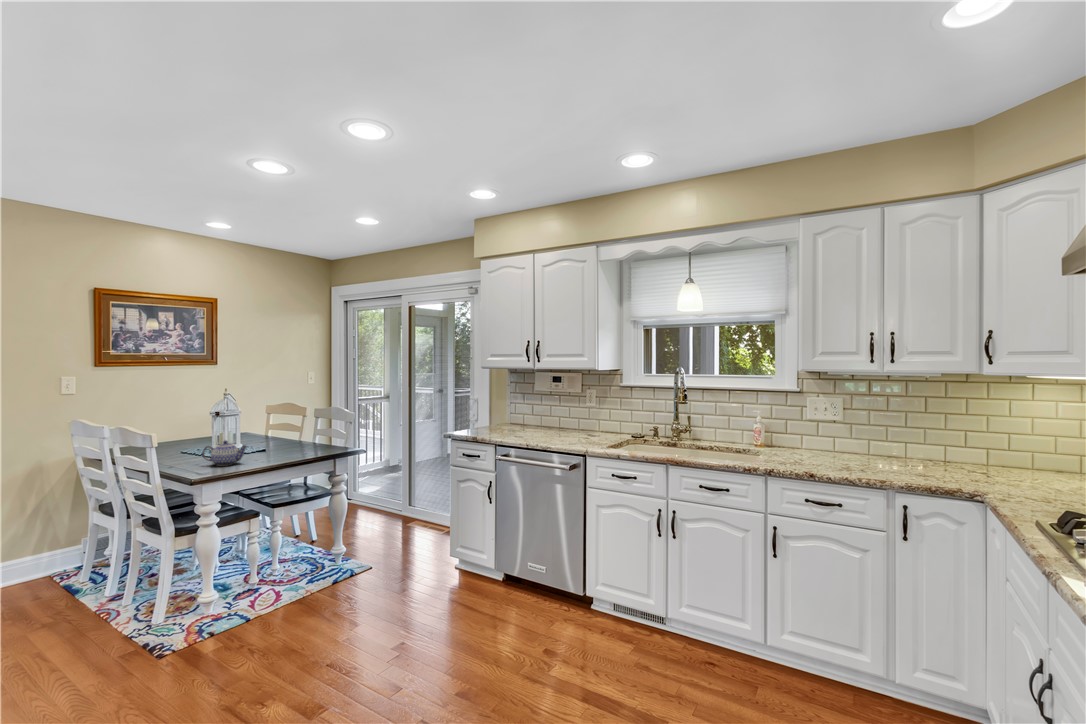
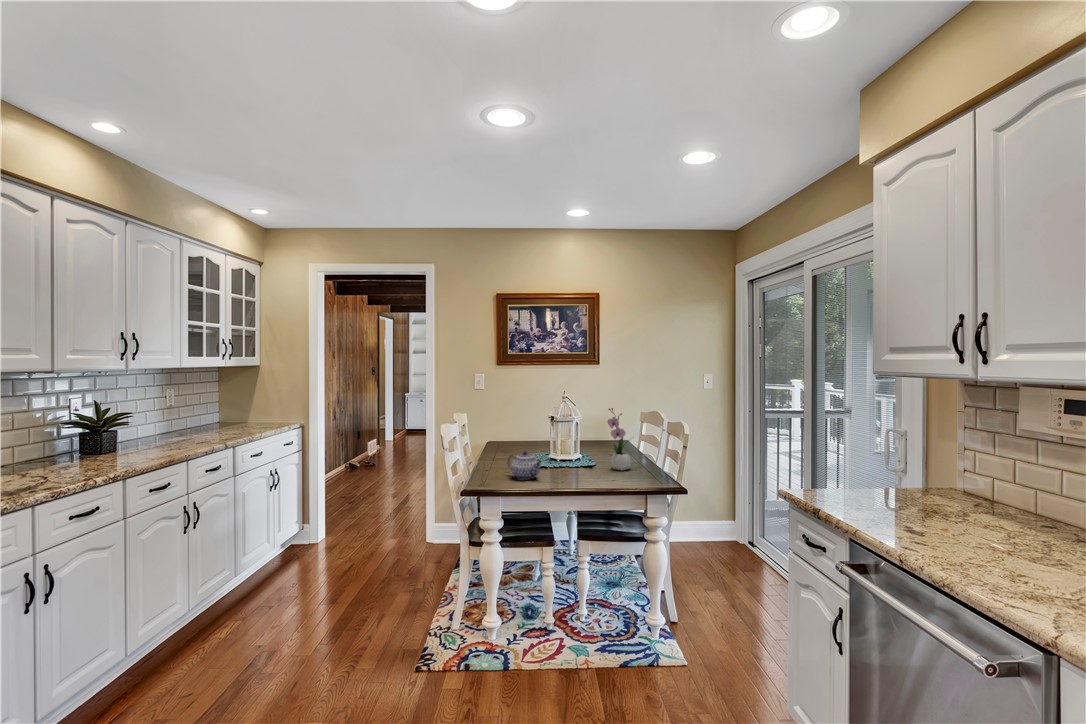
flower arrangement: none [285,399,304,449] -> present [607,408,632,471]

